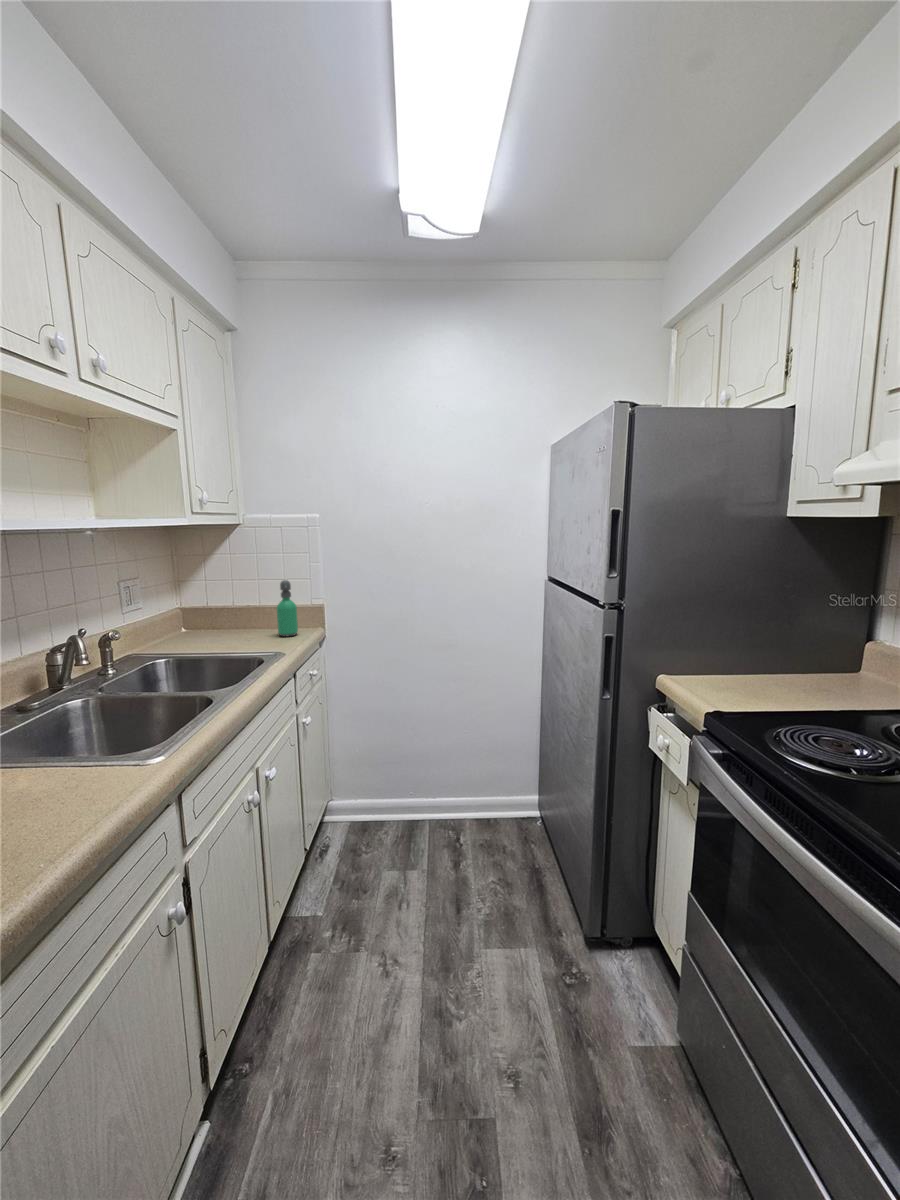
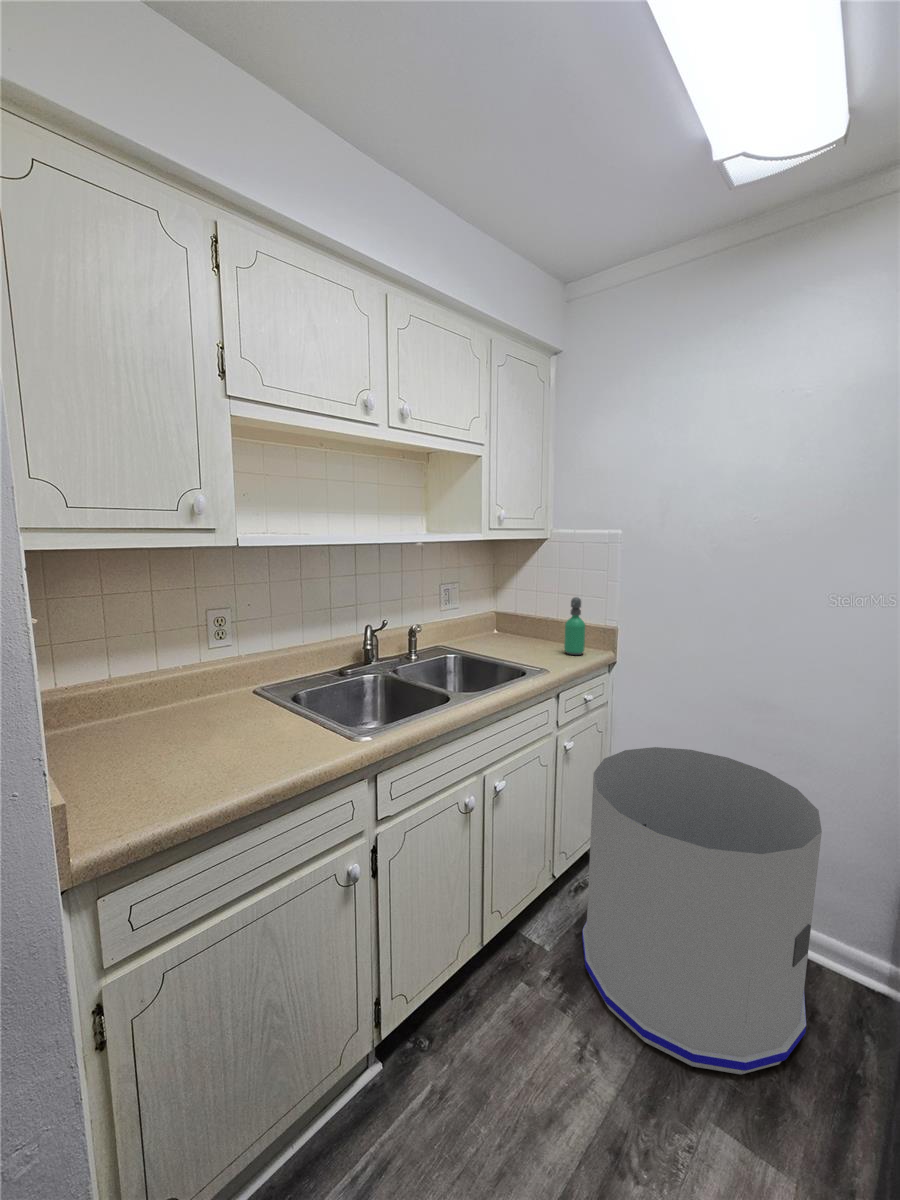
trash can: none [343,693,507,931] -> present [582,747,822,1074]

